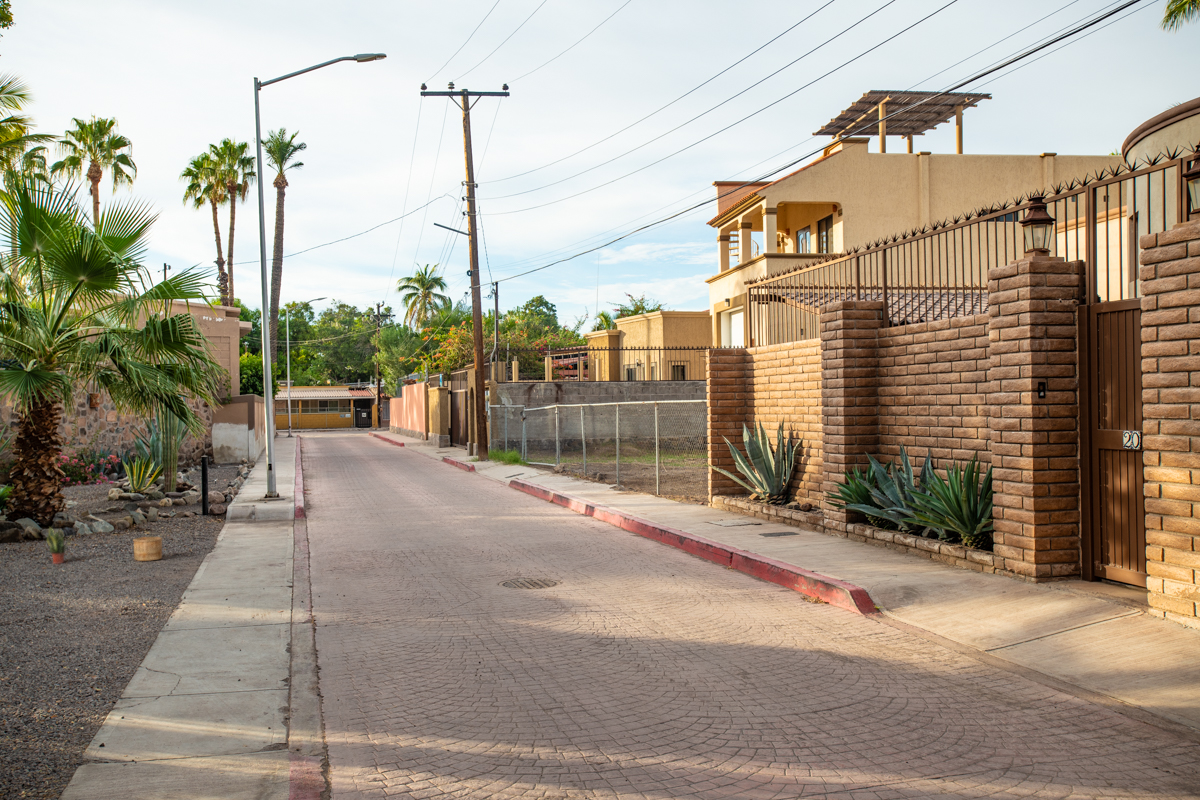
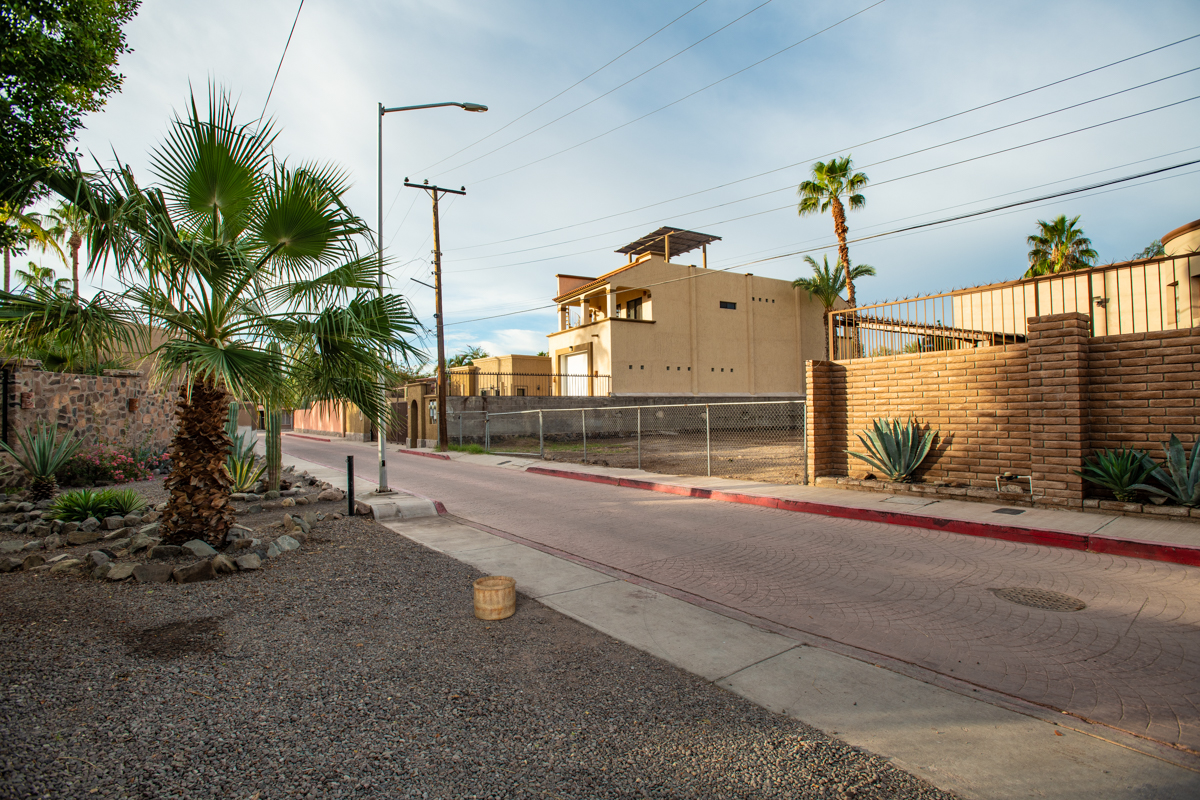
potted plant: present [47,528,70,564] -> none [344,581,391,648]

